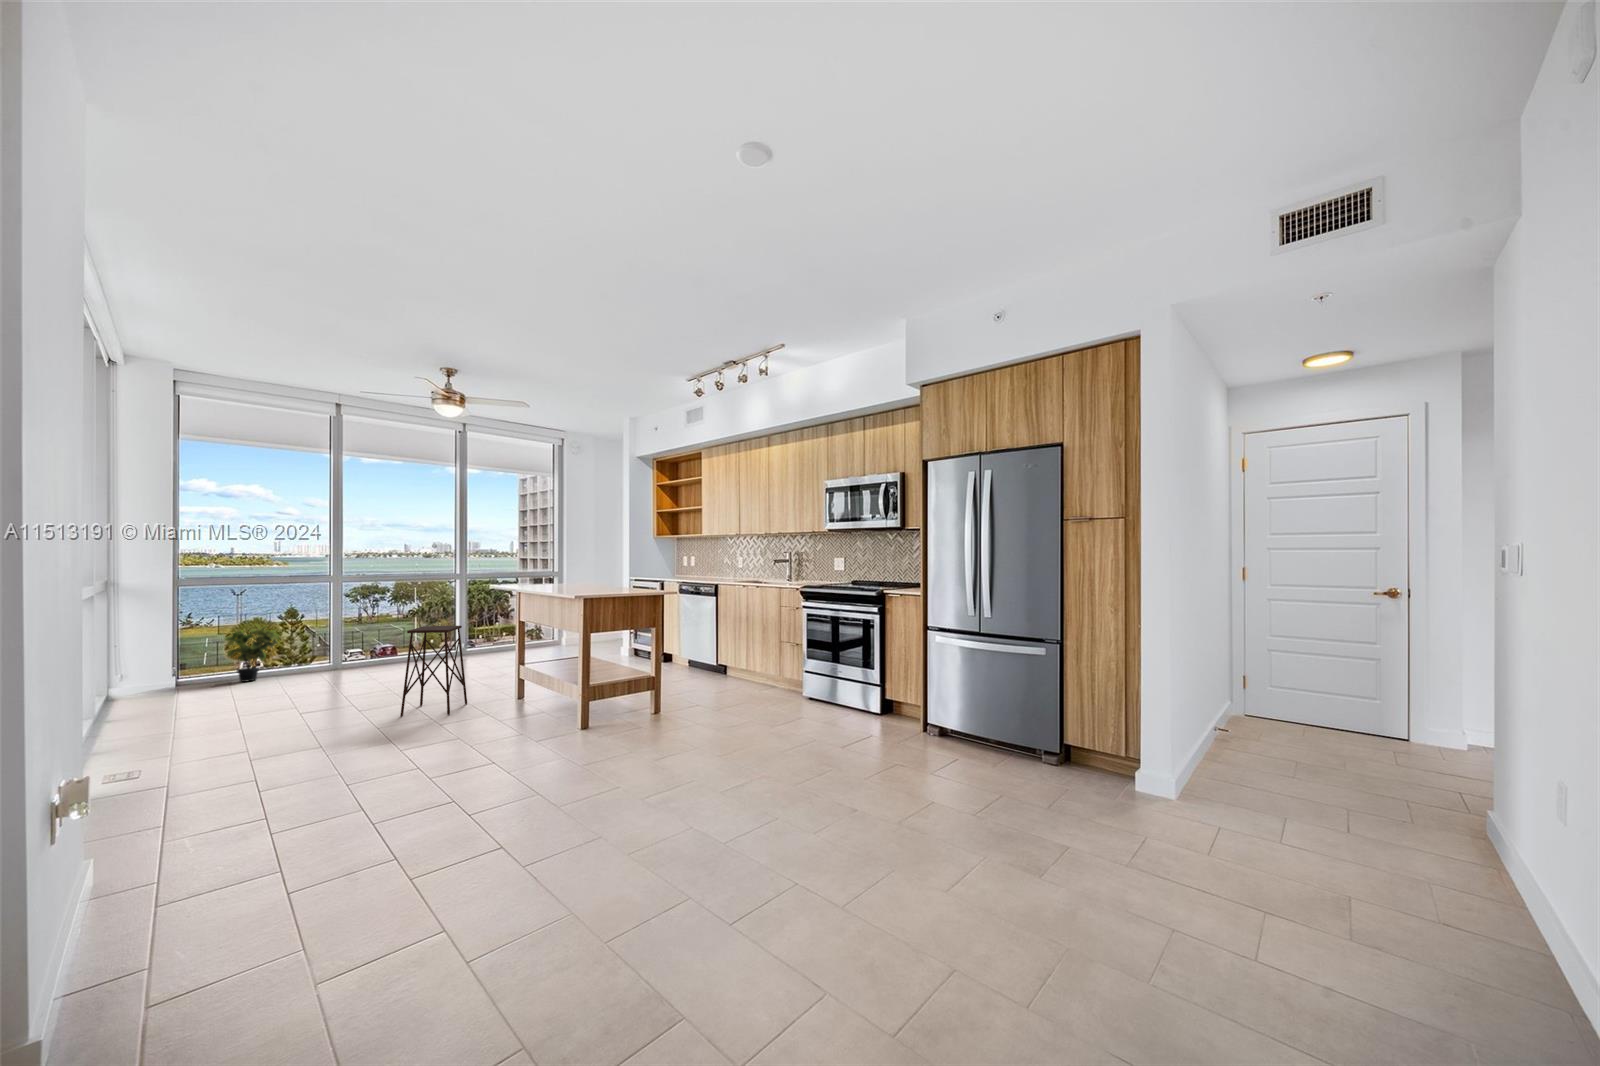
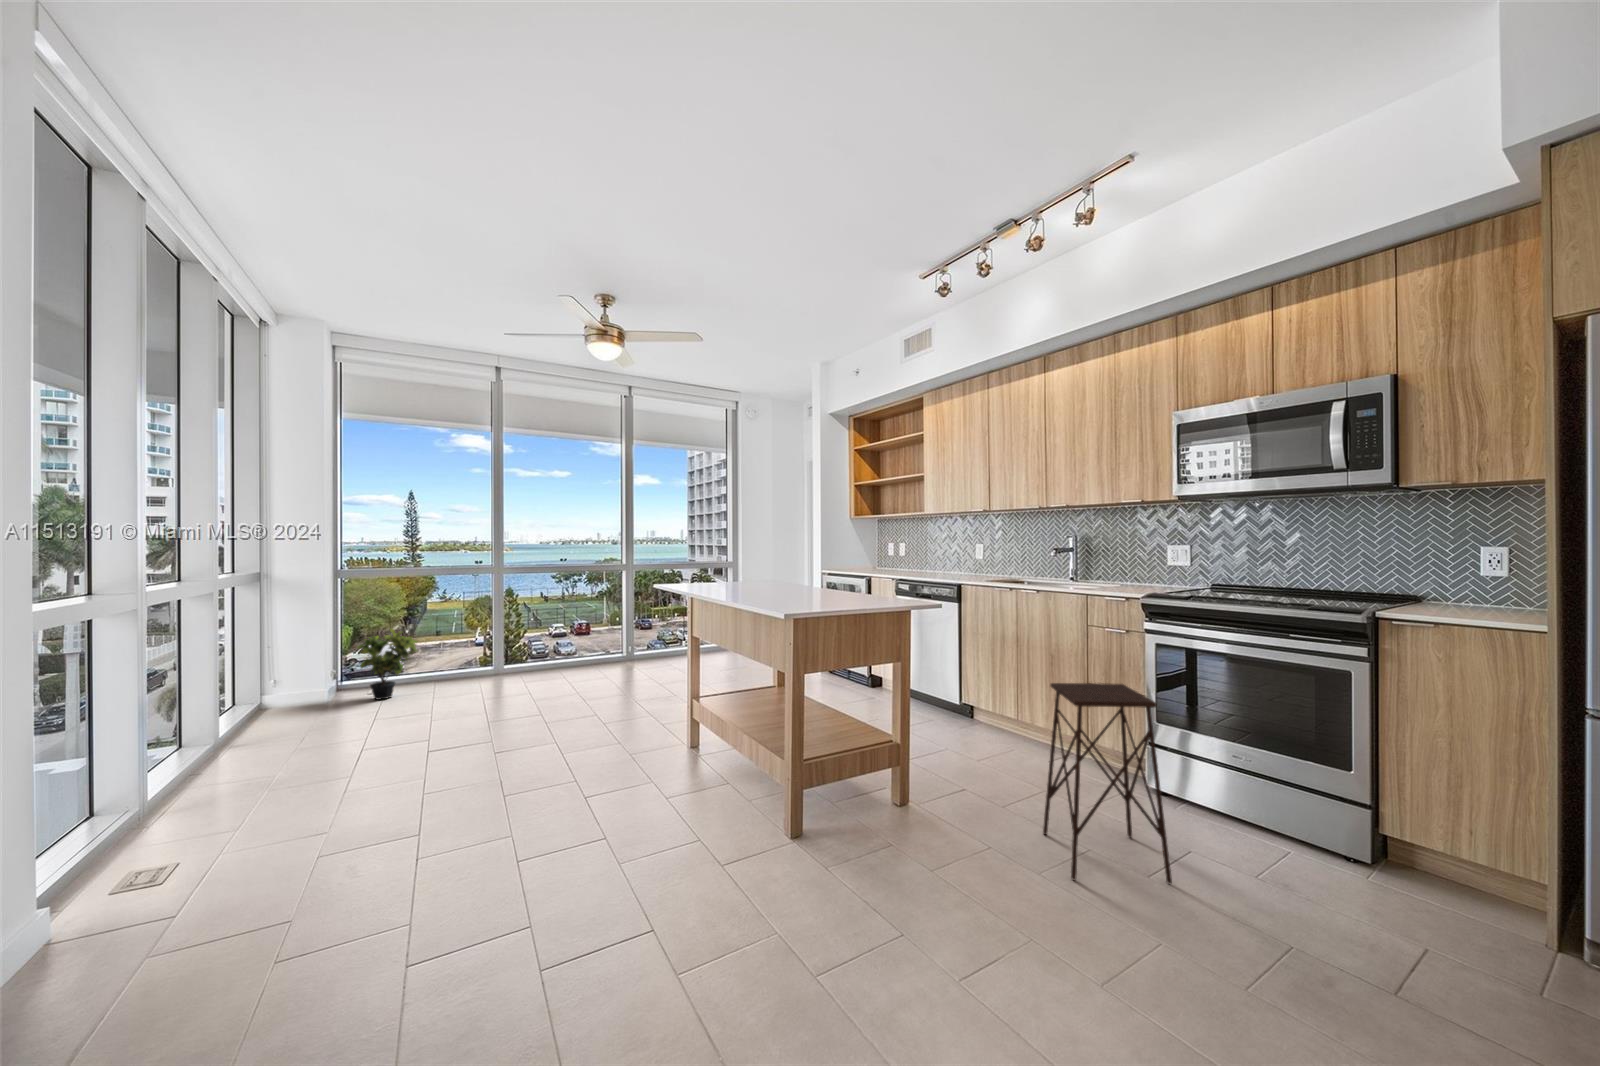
side table: present [400,626,467,717] -> present [1043,683,1172,884]

